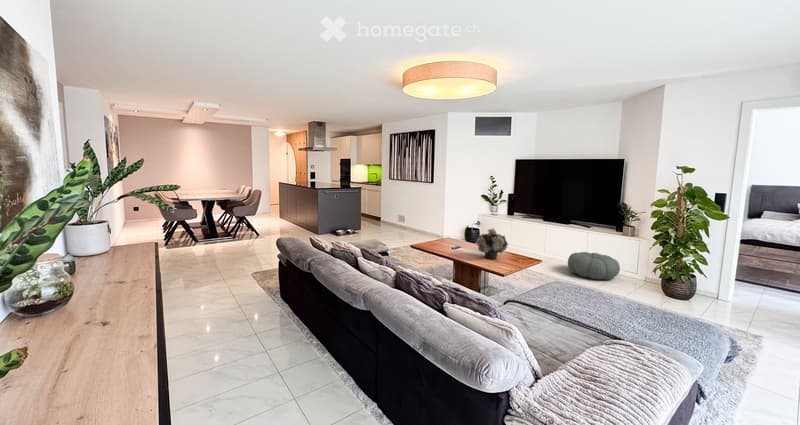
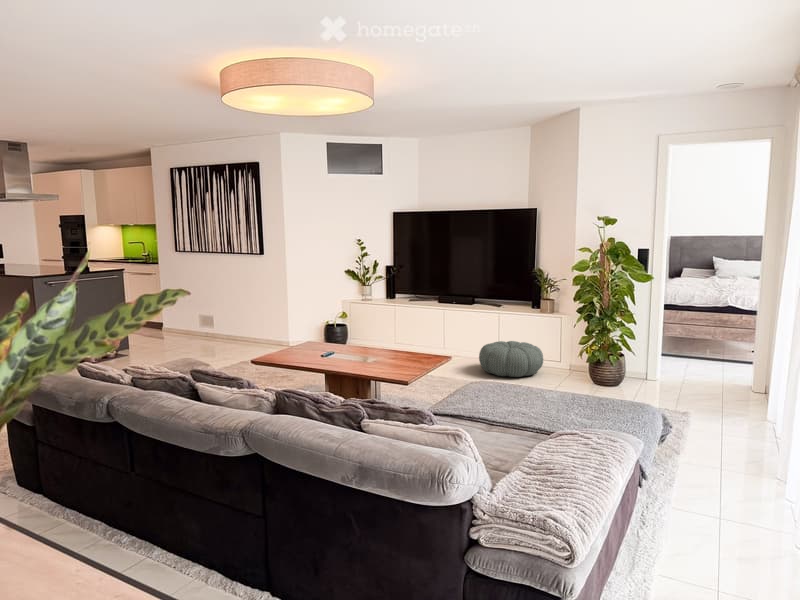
flower arrangement: present [476,228,508,259] -> none [359,318,407,364]

